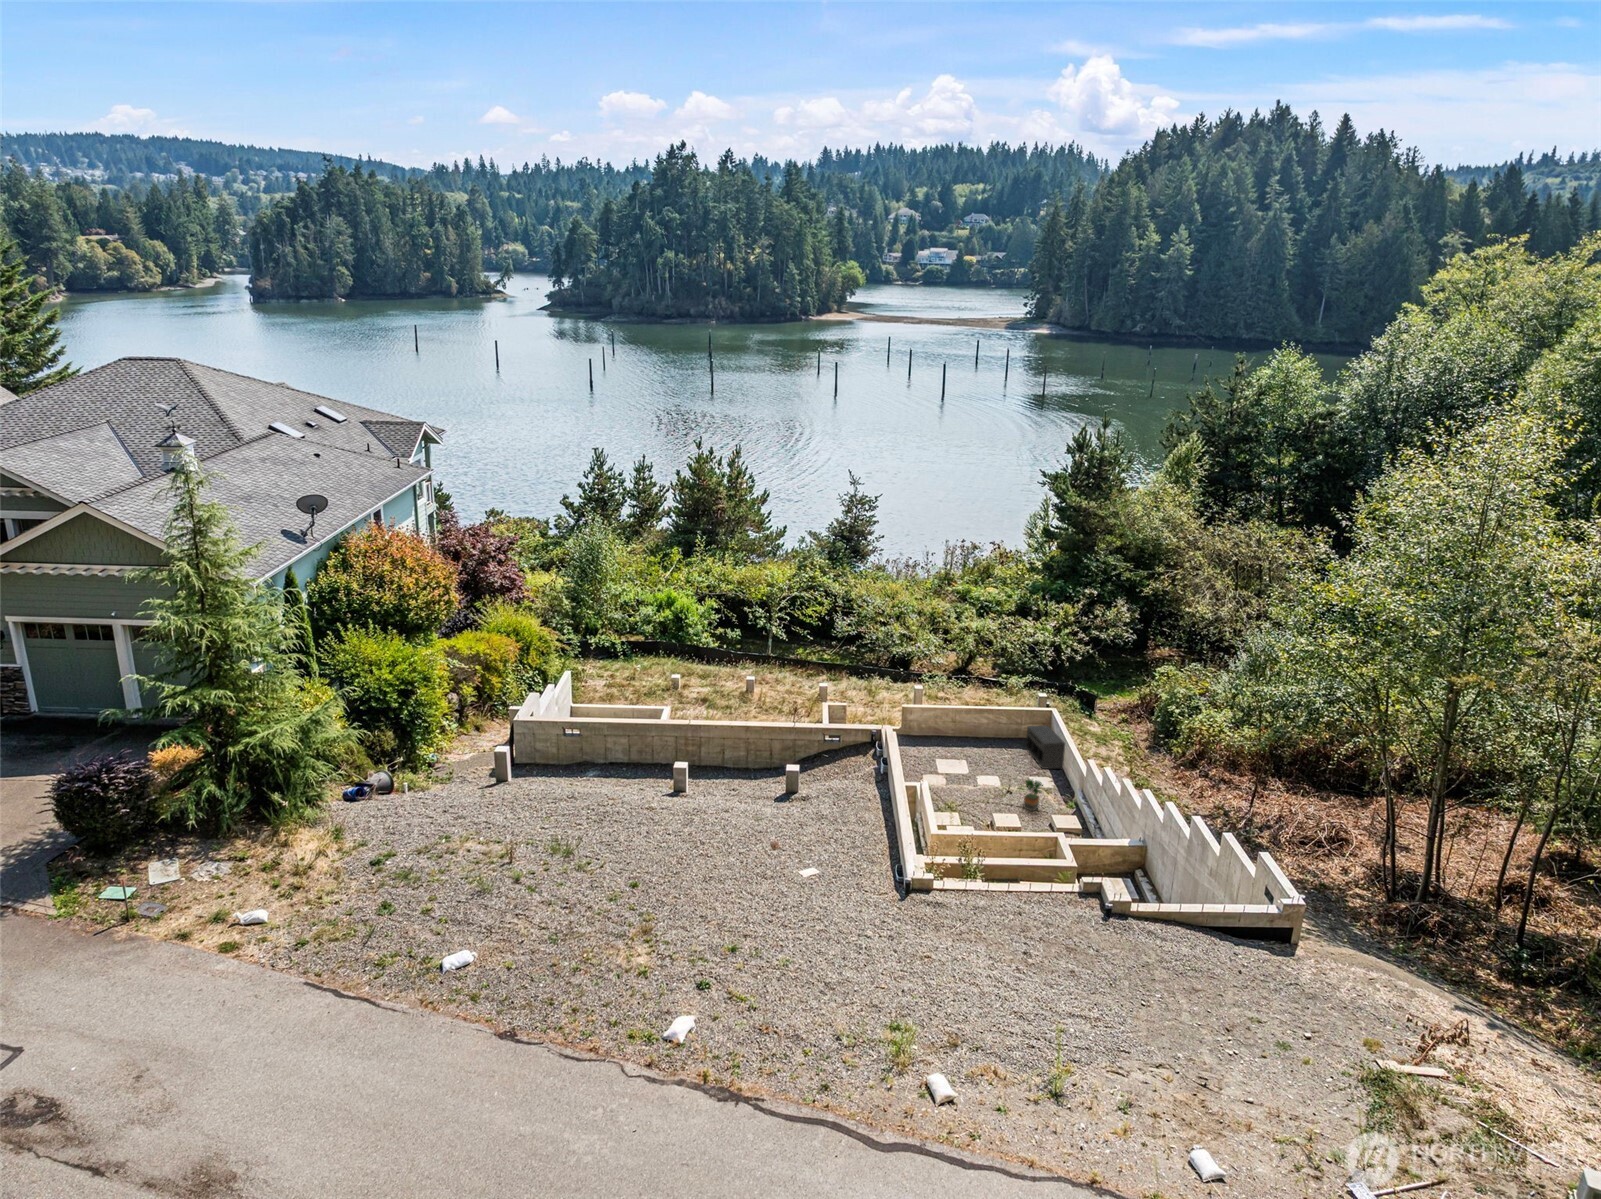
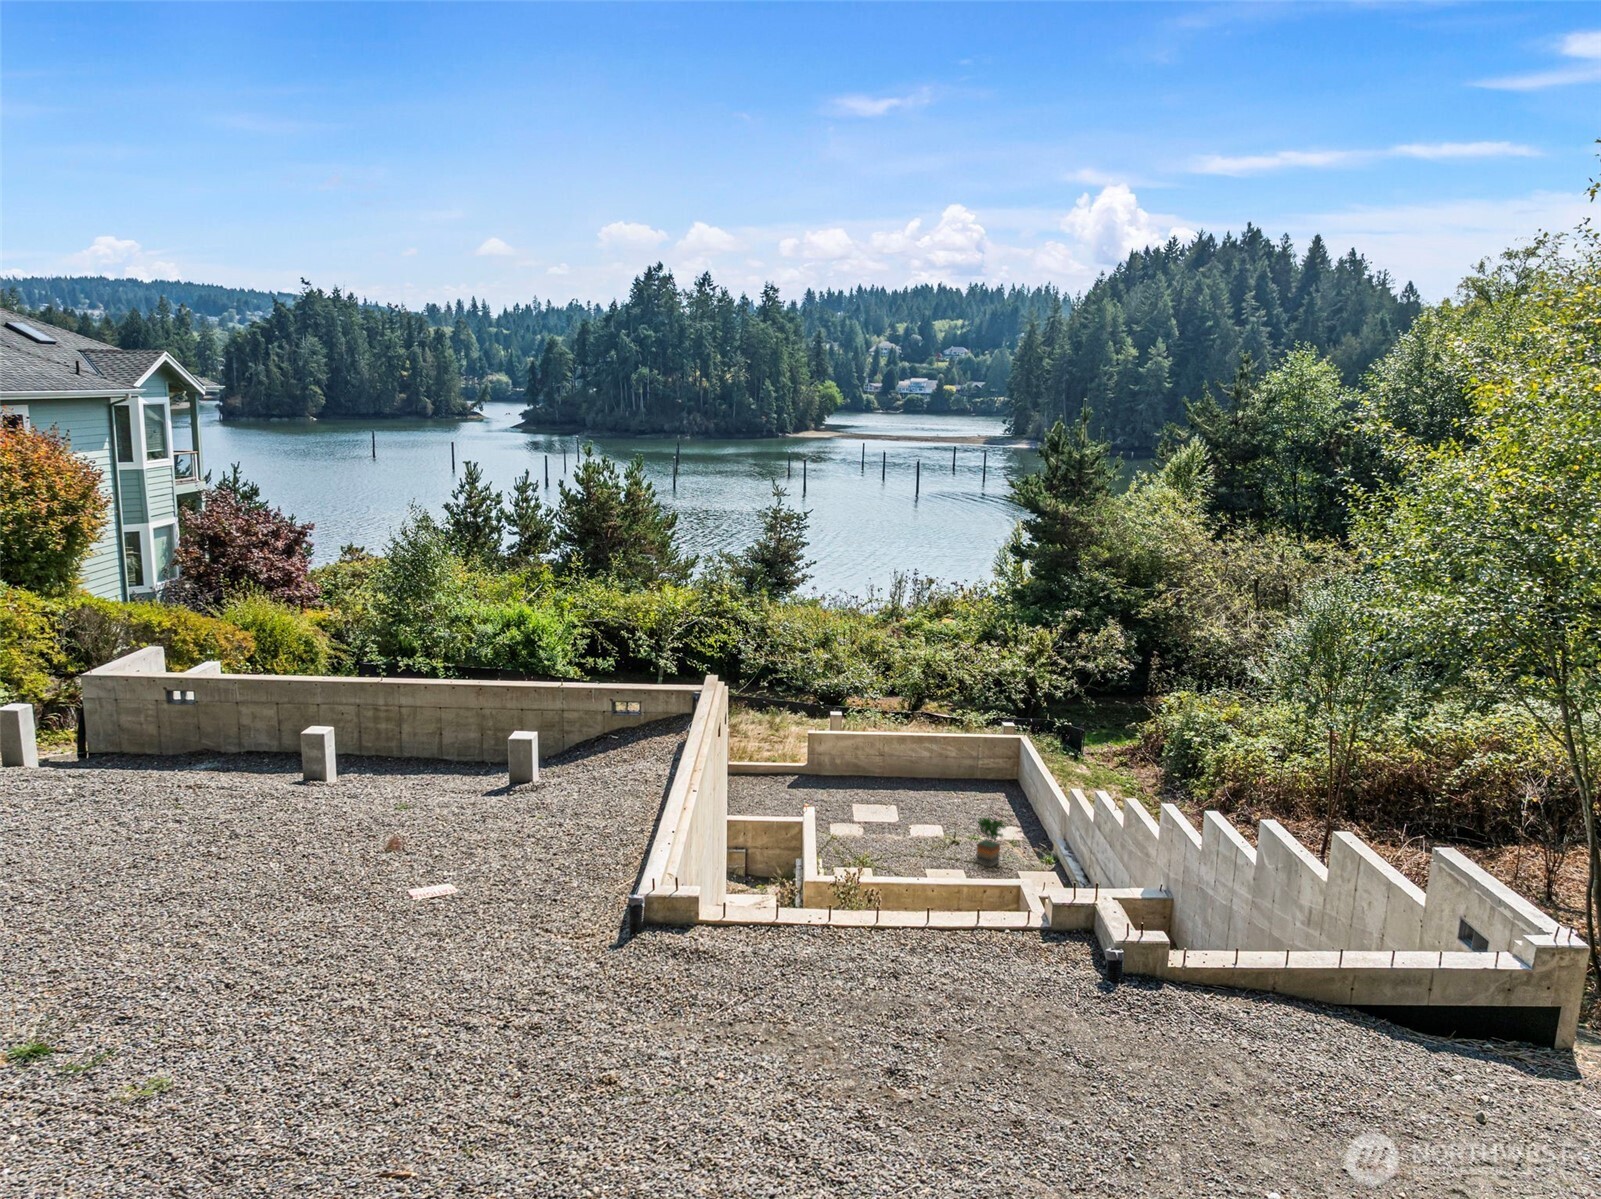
bench: present [1026,725,1065,769] -> none [983,754,1040,813]

